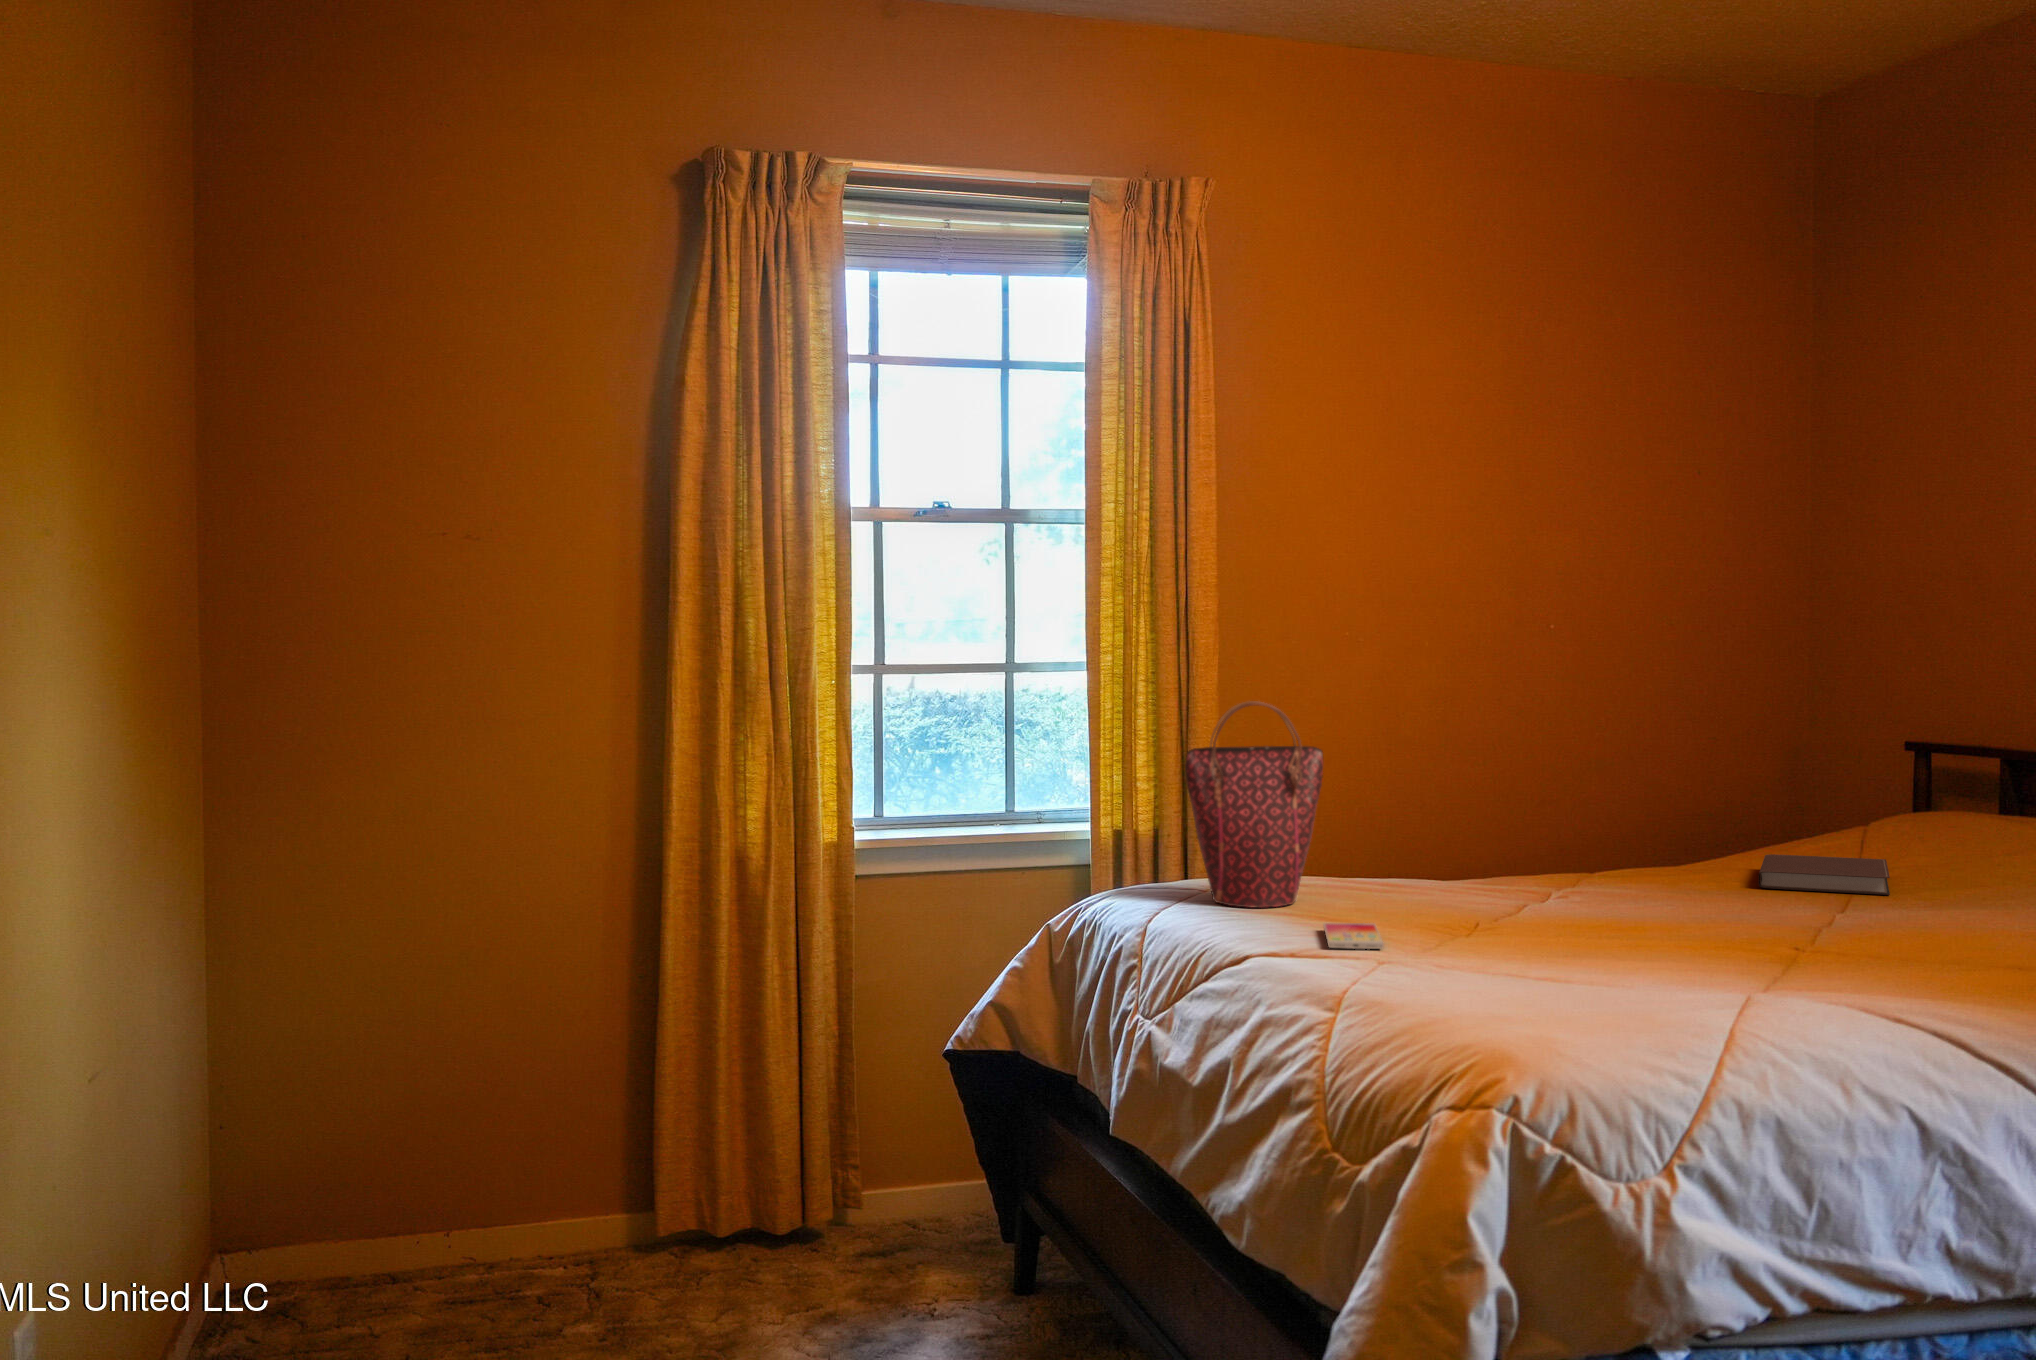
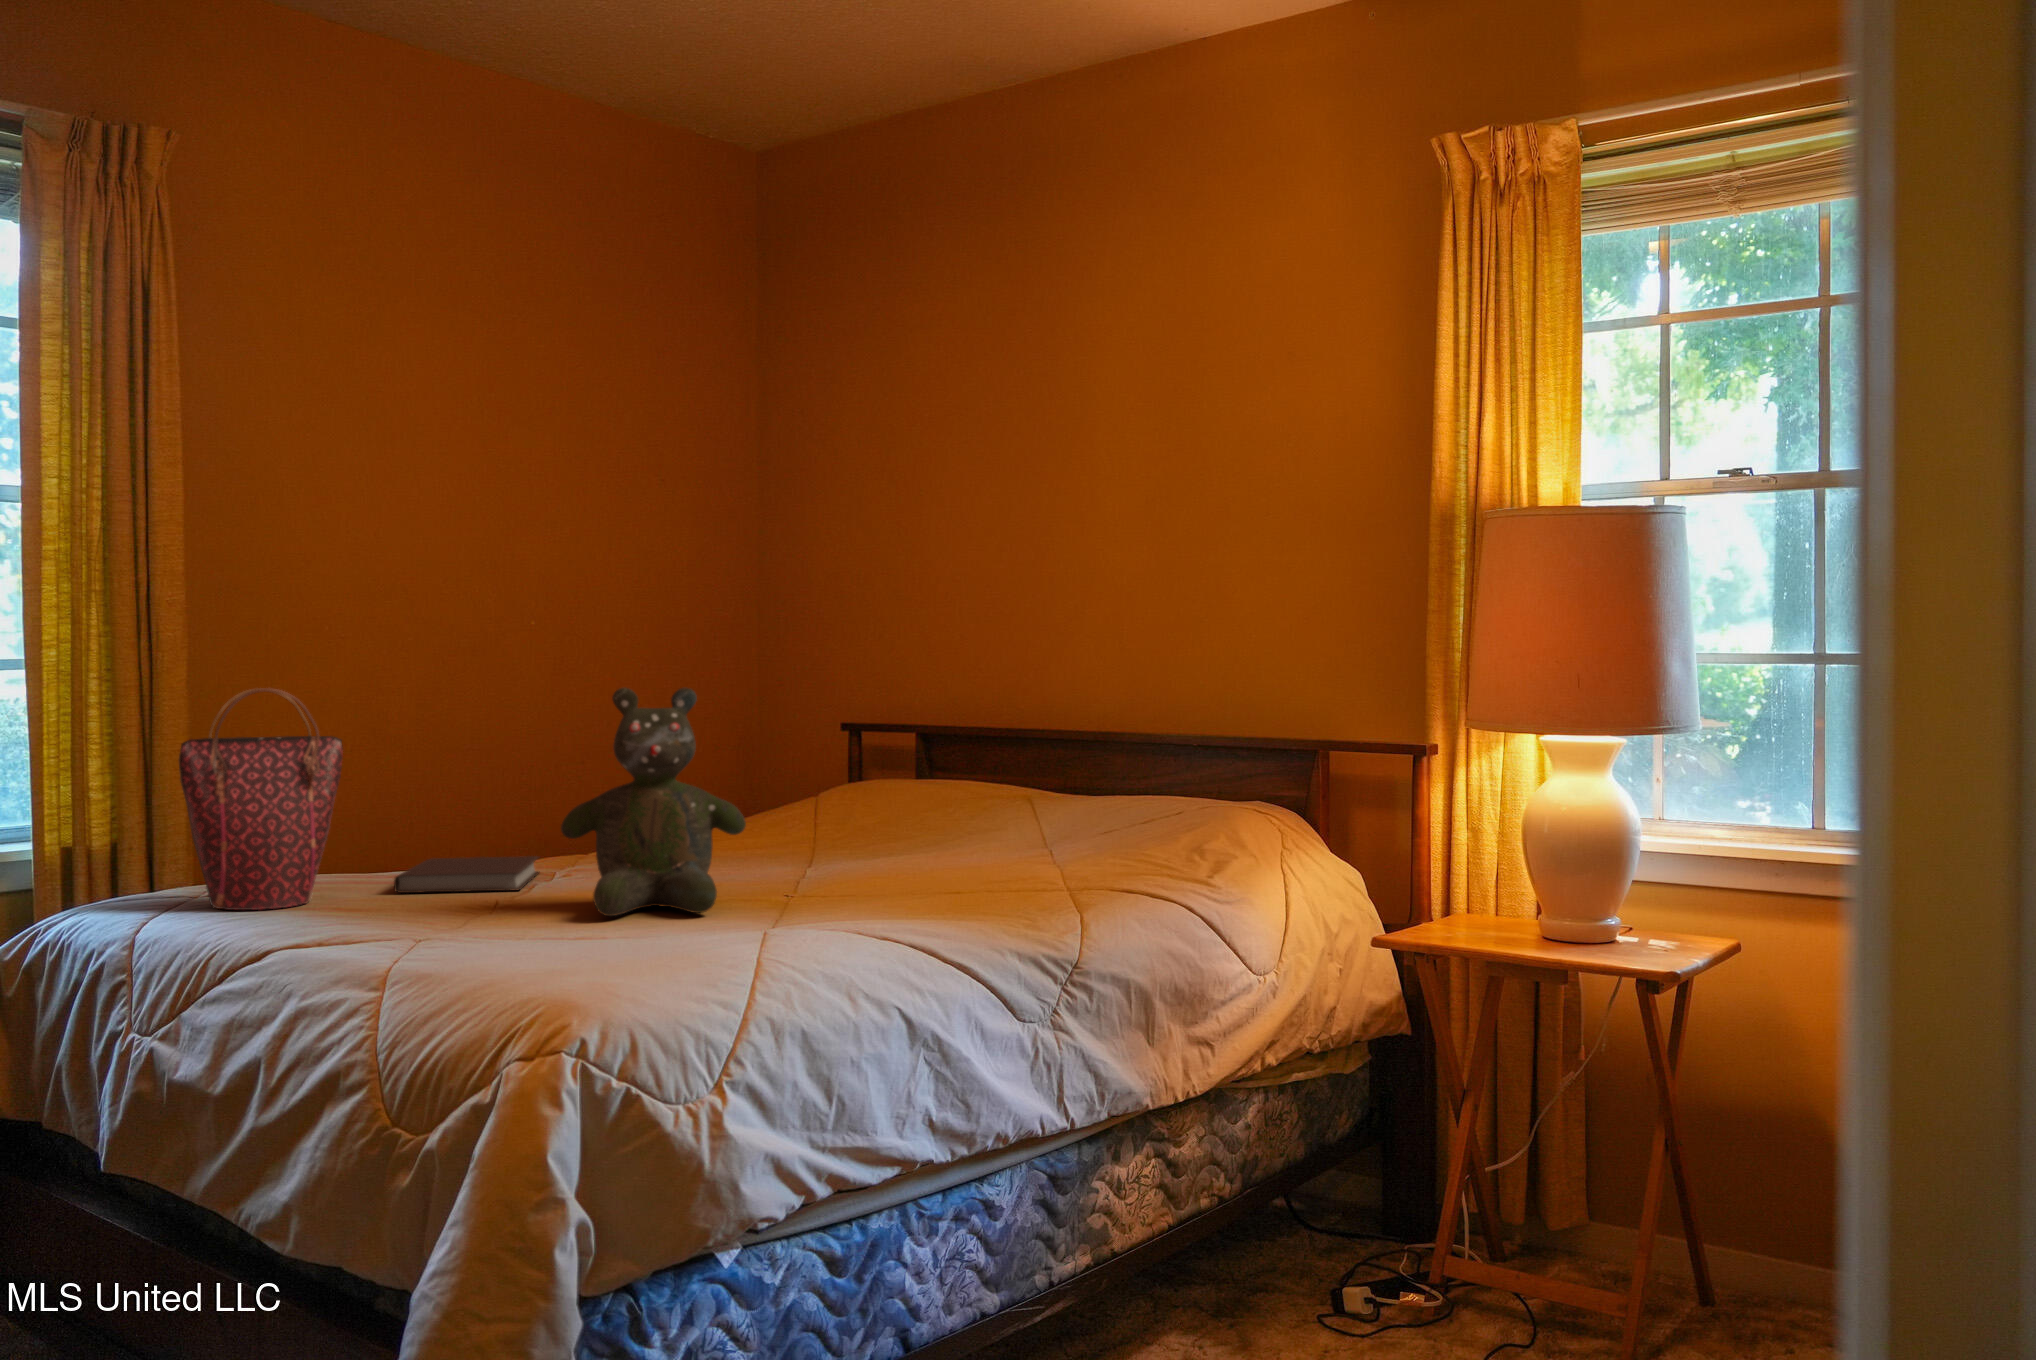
teddy bear: none [1526,706,1735,957] -> present [561,688,746,916]
notebook: present [1758,854,1890,895] -> present [394,856,540,893]
smartphone: present [1323,923,1384,949] -> none [350,911,421,936]

